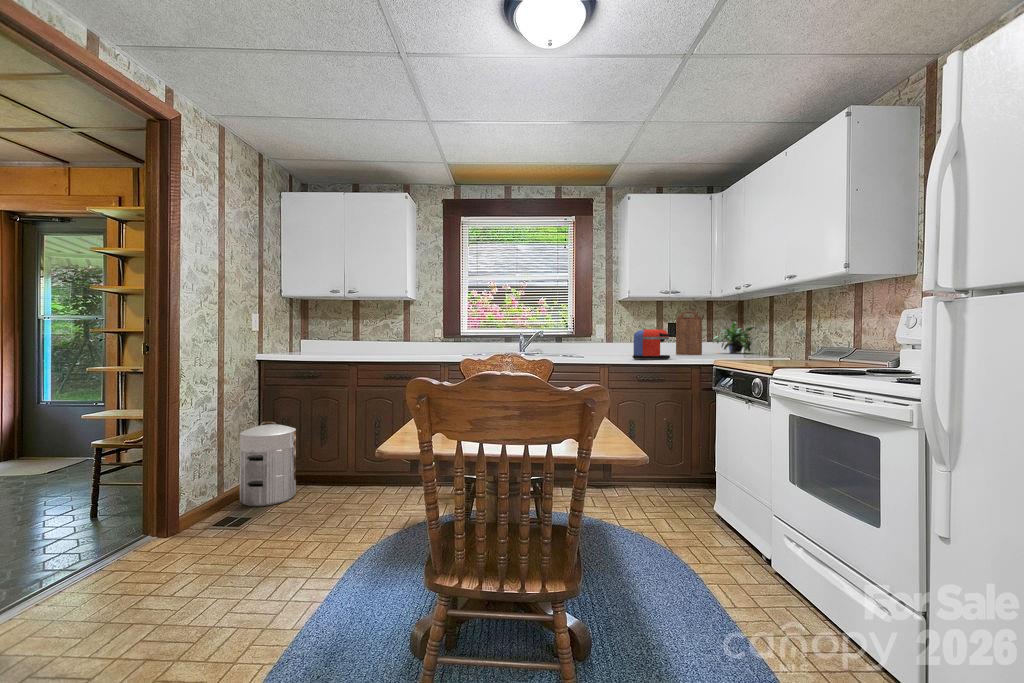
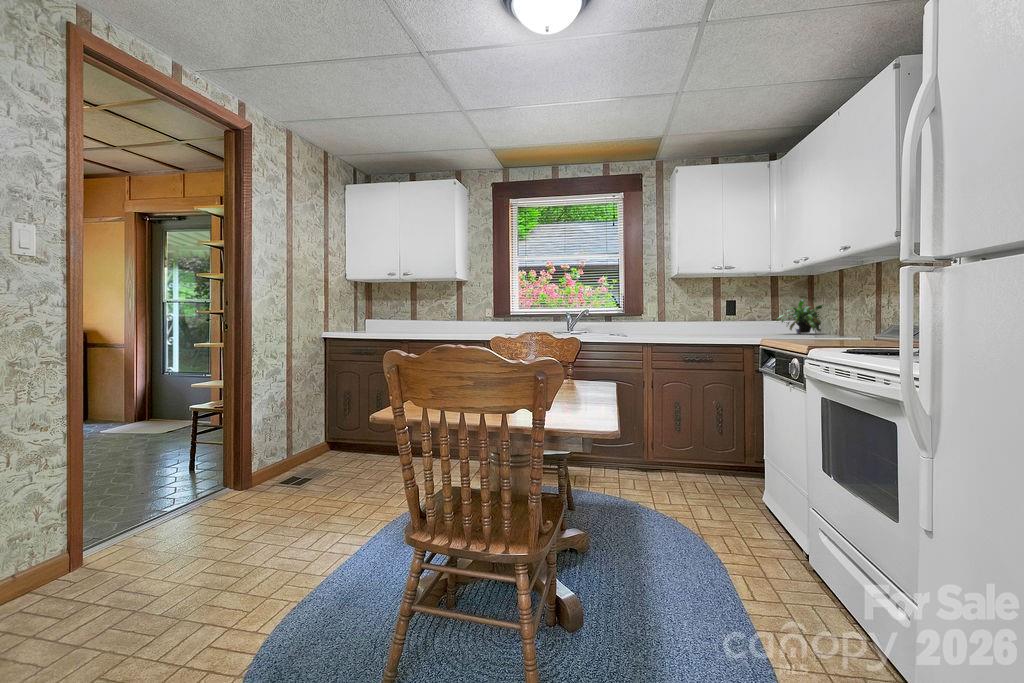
cutting board: present [676,311,702,355] -> none [733,289,763,335]
coffee maker: present [632,329,675,359] -> none [677,308,724,339]
waste bin: present [240,422,296,506] -> none [306,394,355,468]

